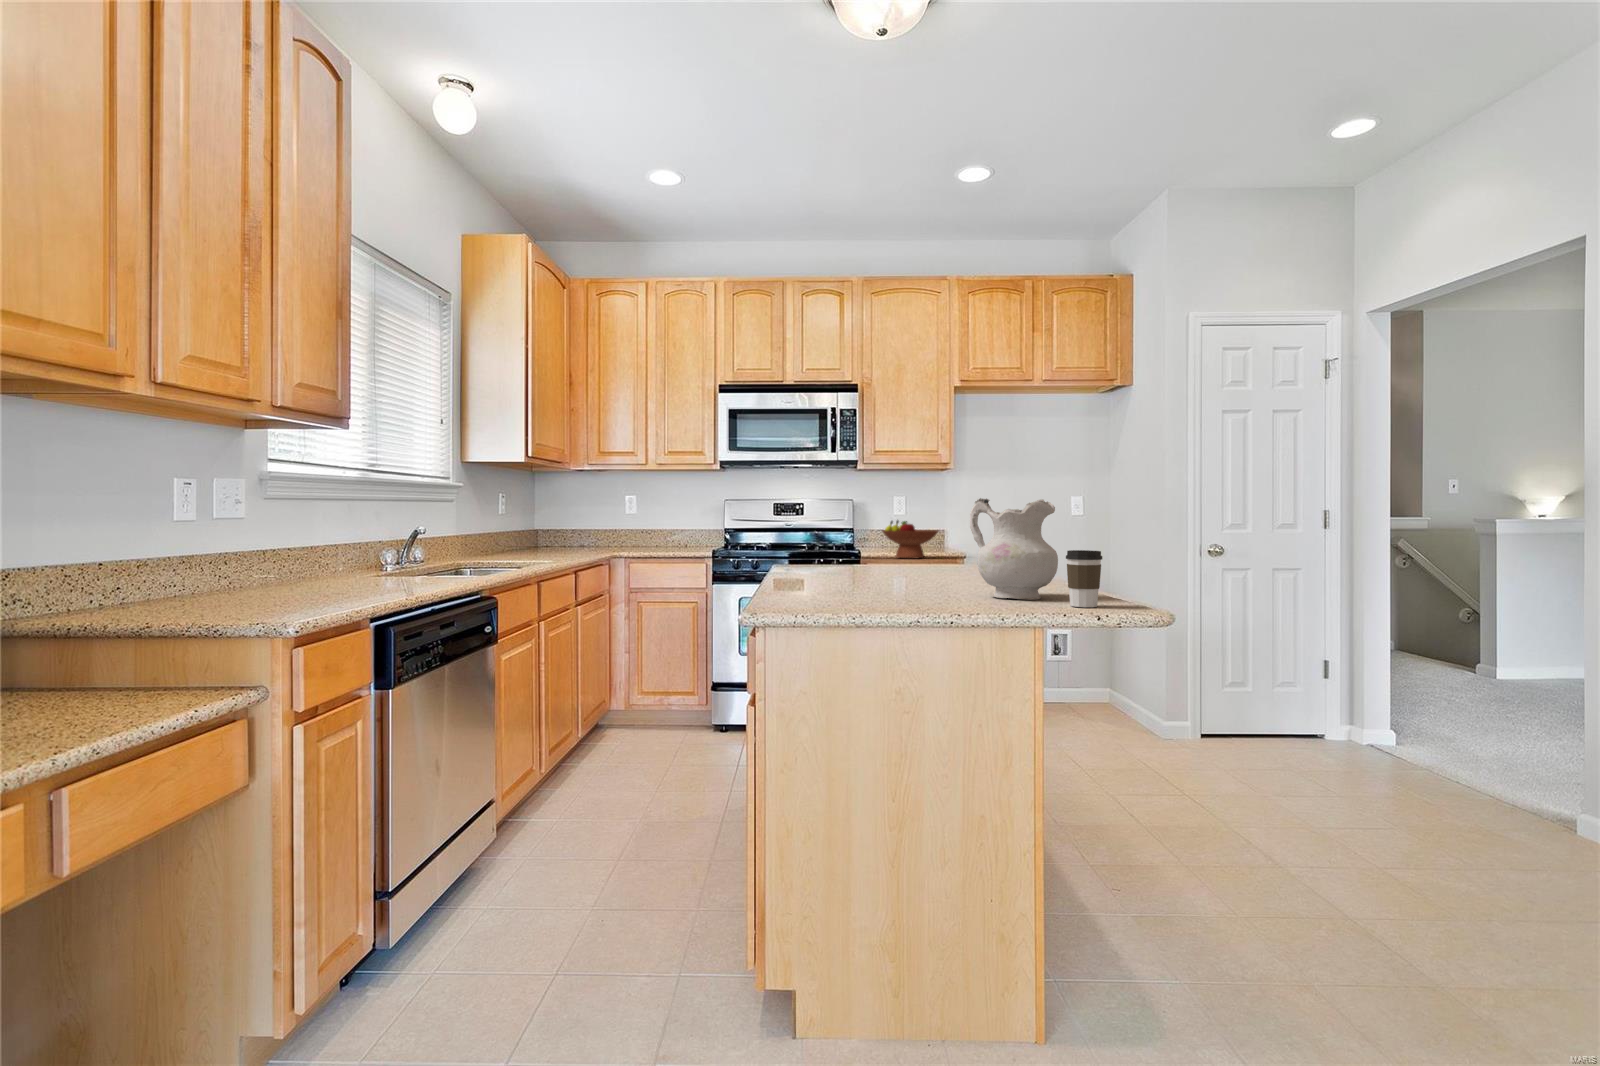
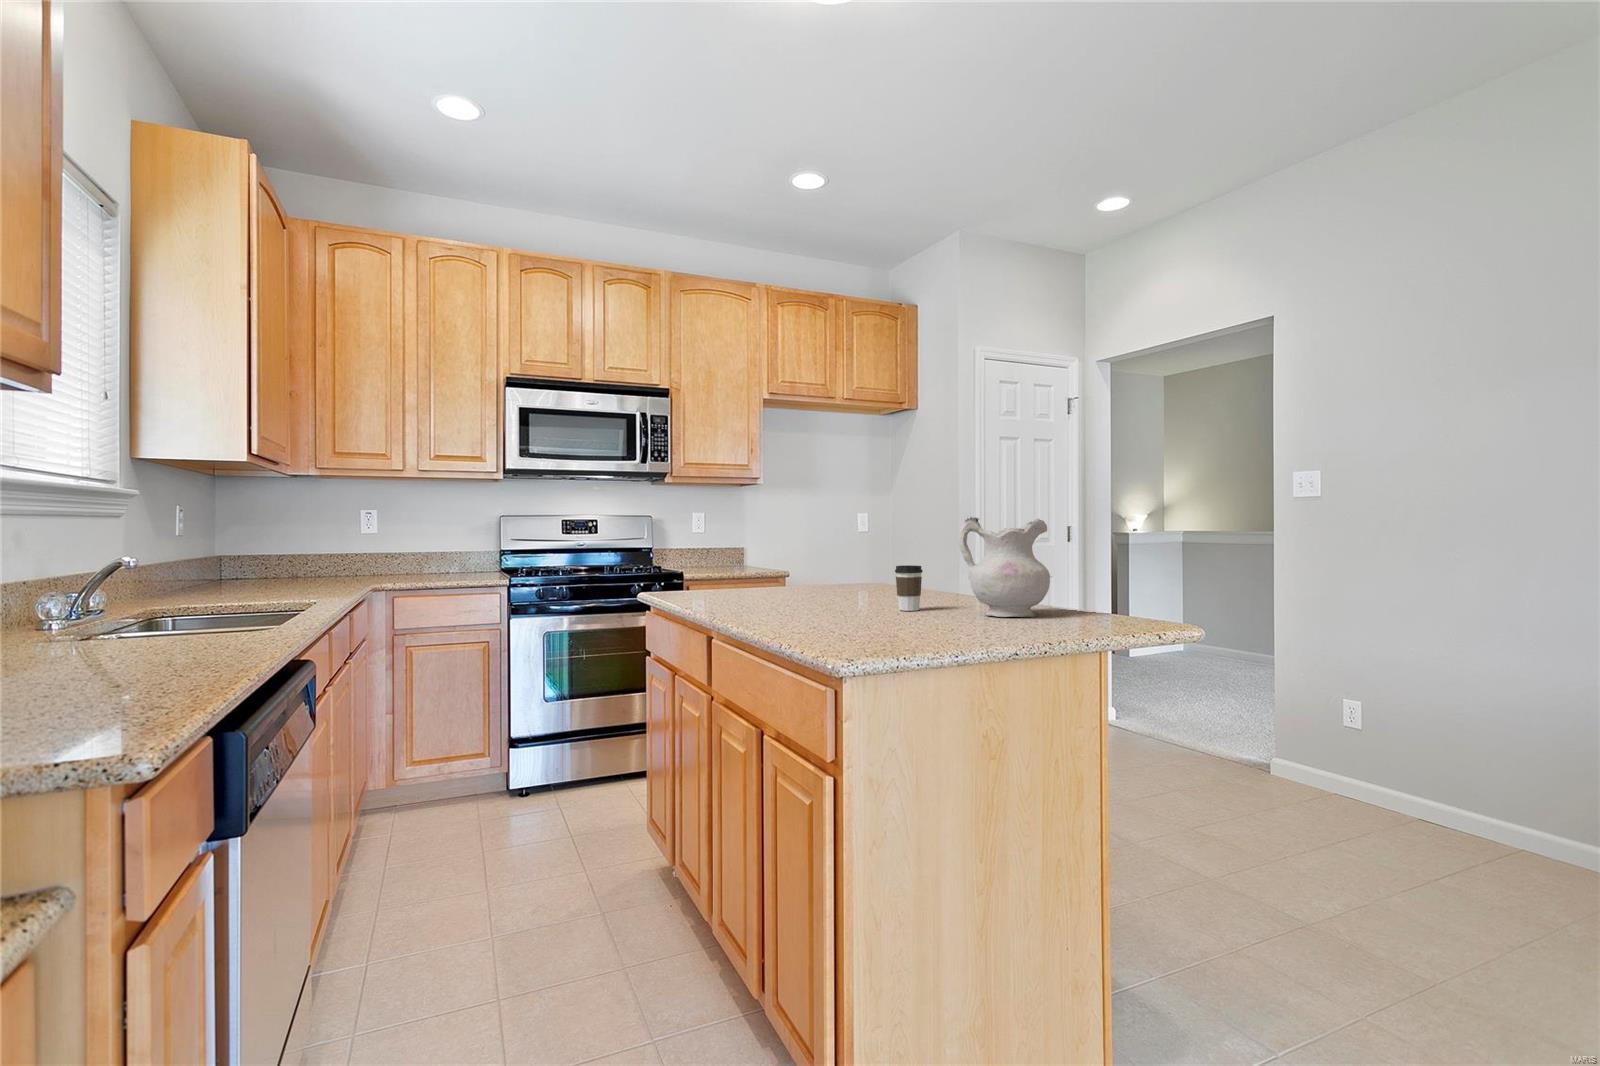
fruit bowl: present [882,520,938,559] -> none [701,537,762,578]
coffee cup: present [1066,550,1102,607] -> present [895,565,923,611]

